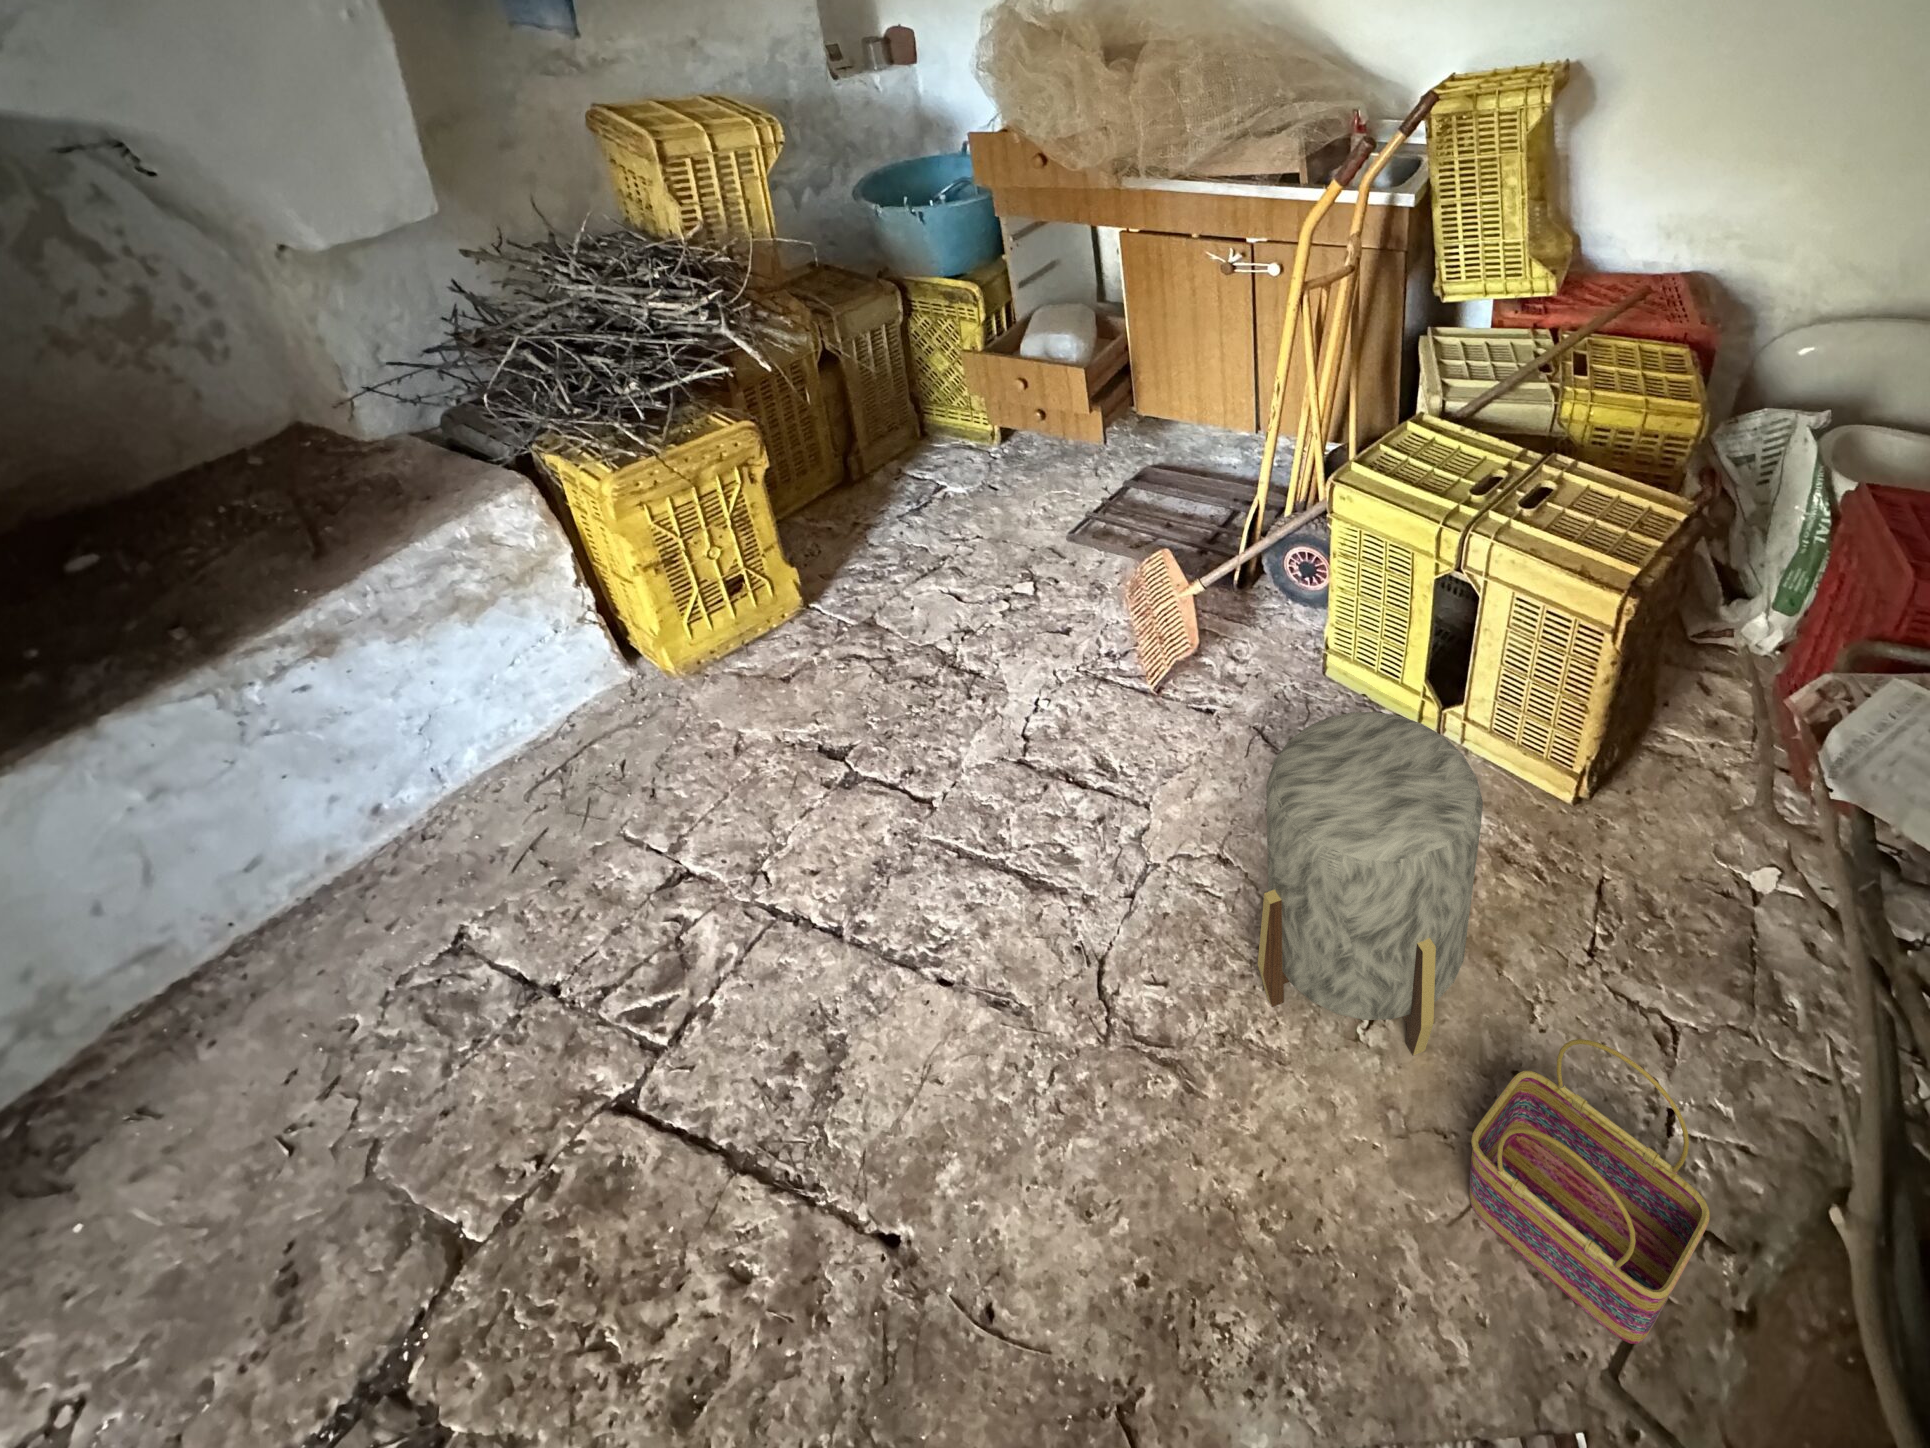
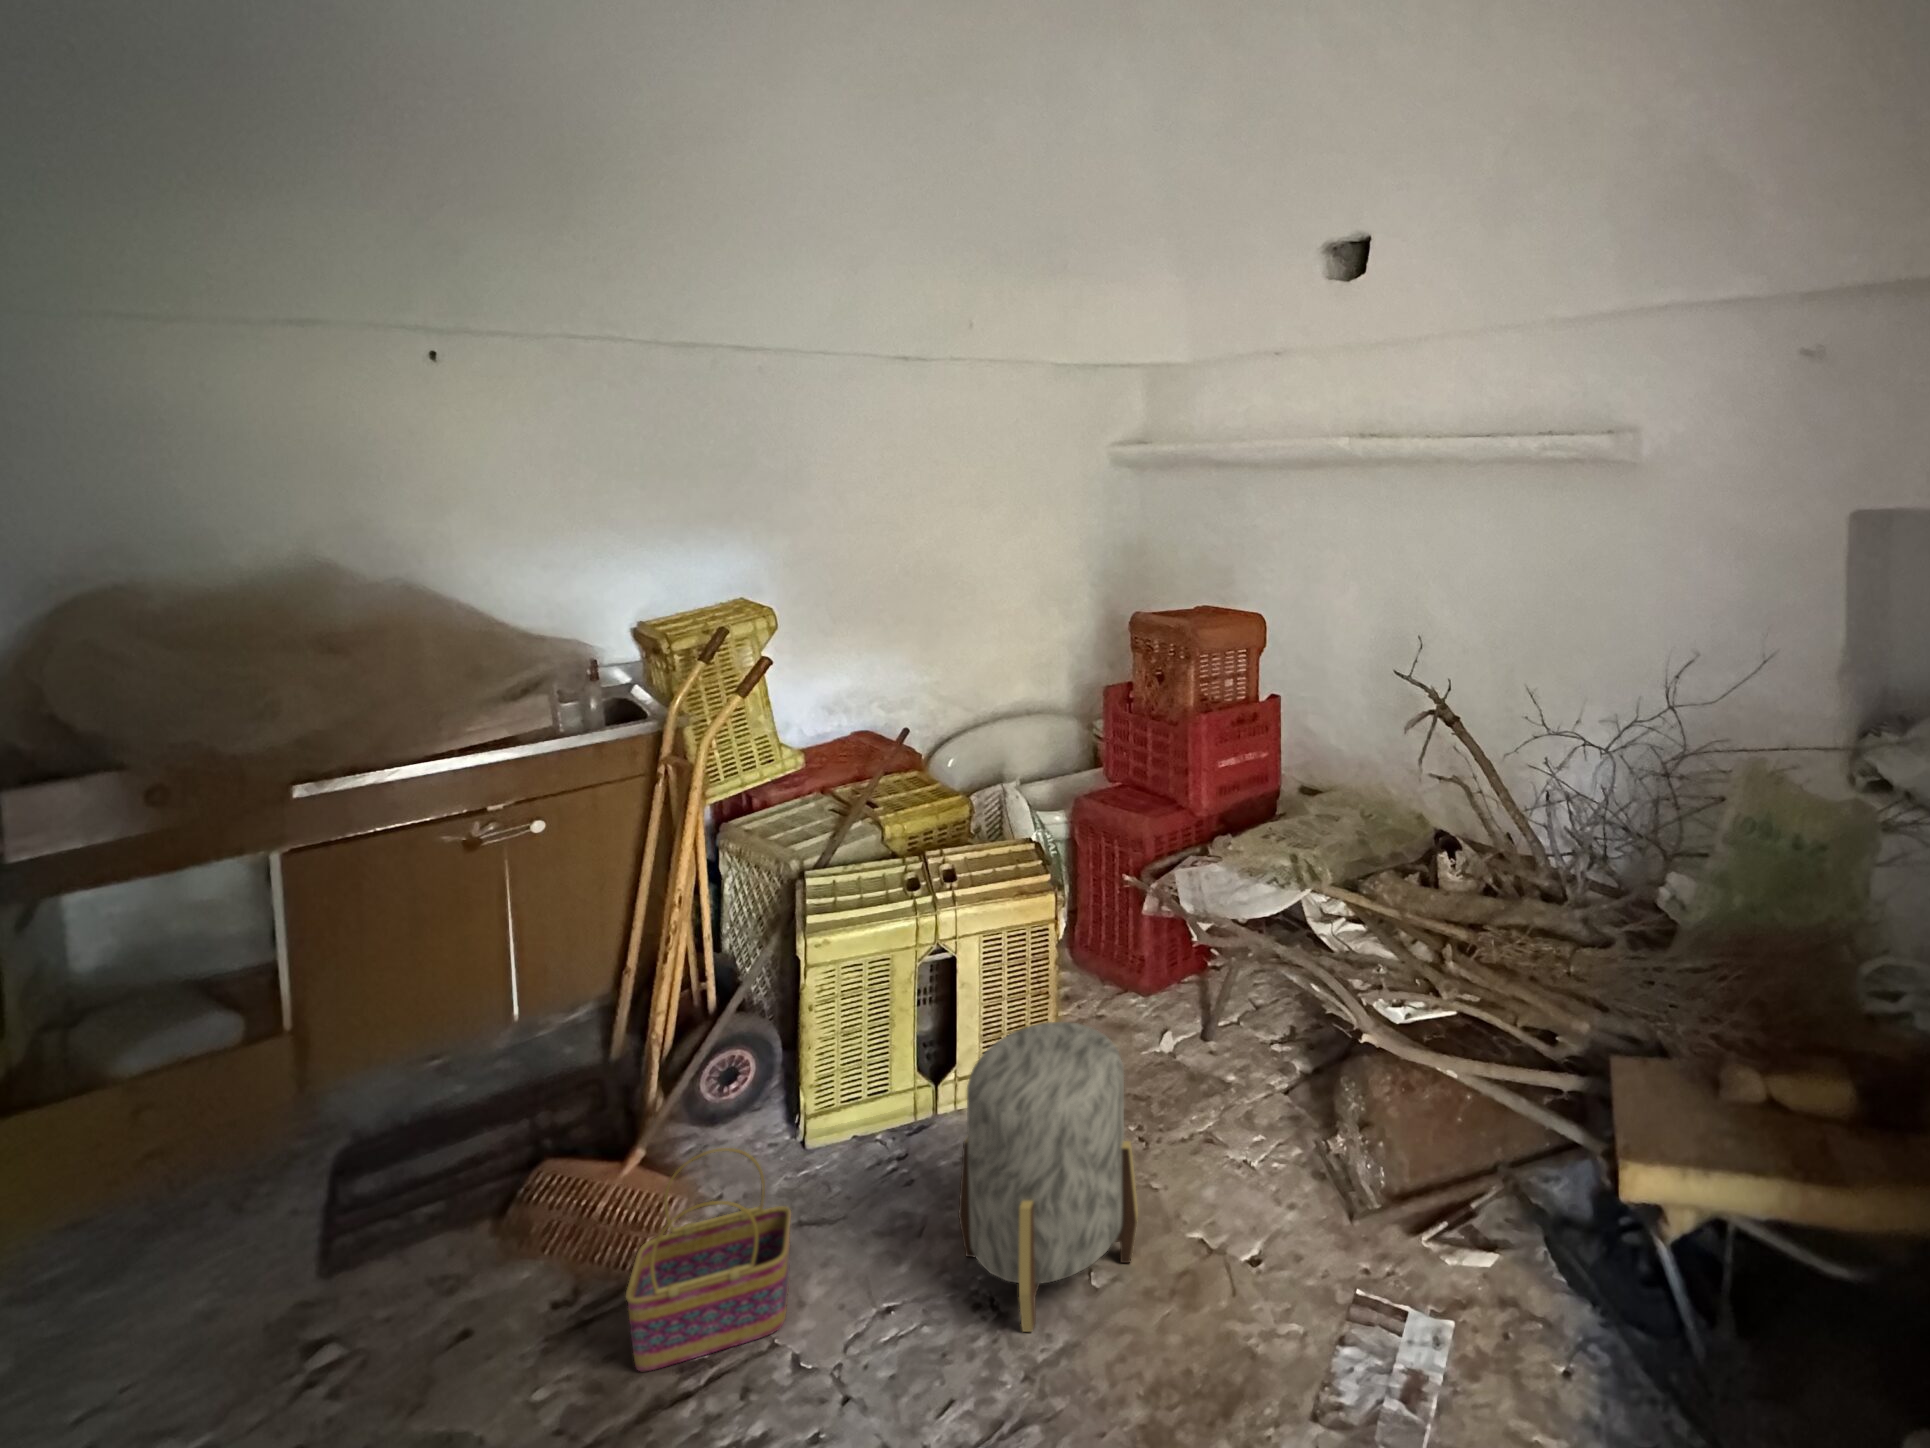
basket: present [1470,1039,1710,1344] -> present [626,1148,791,1372]

